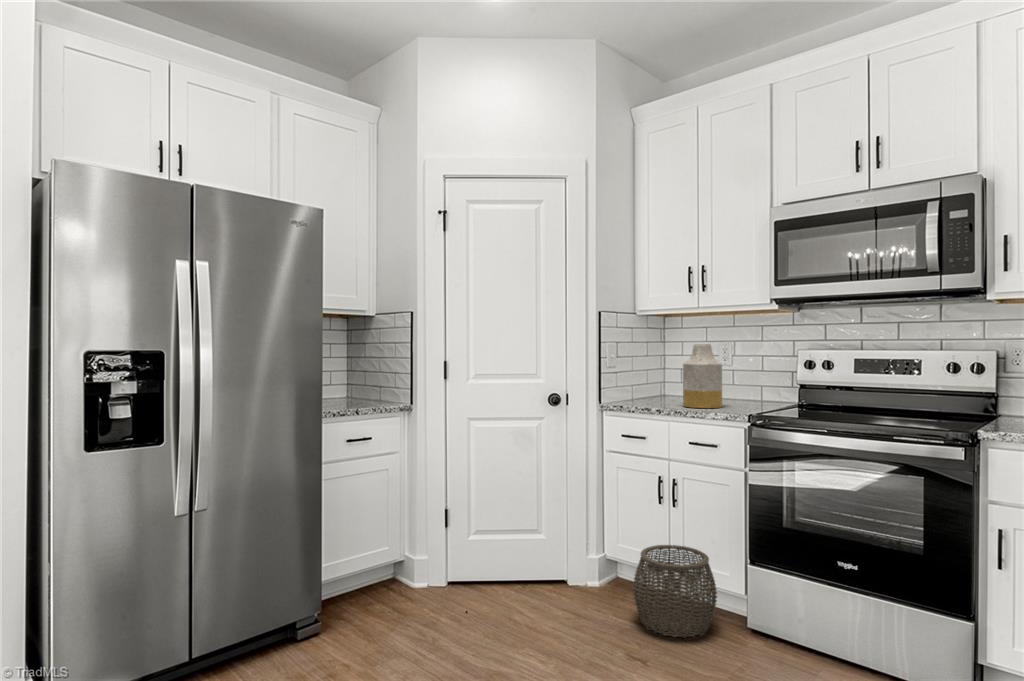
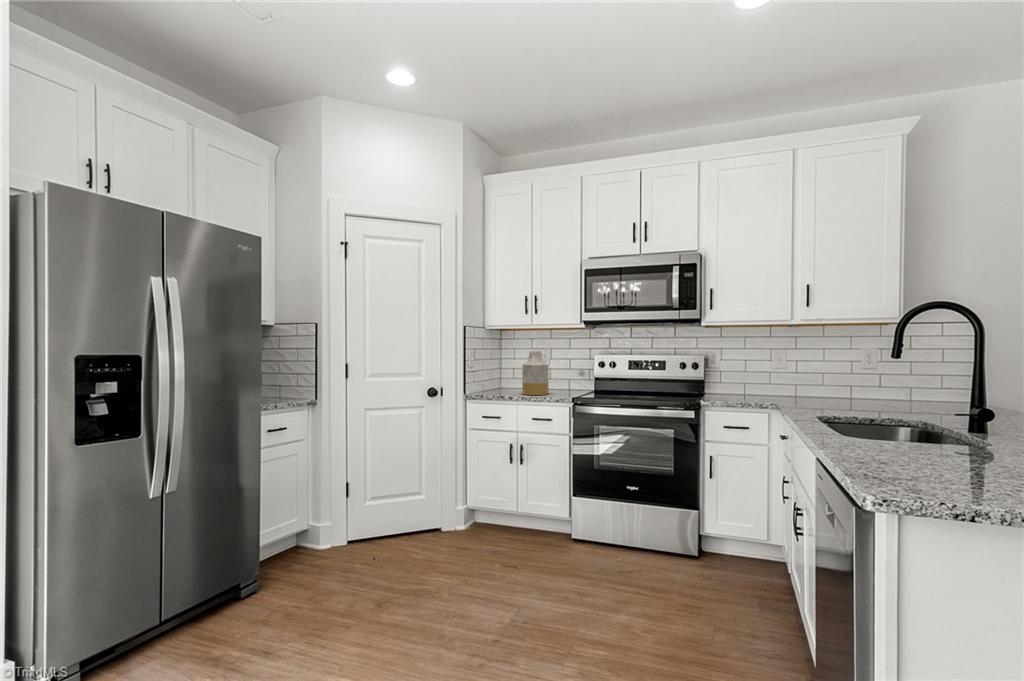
woven basket: present [633,545,717,638] -> none [498,491,554,553]

